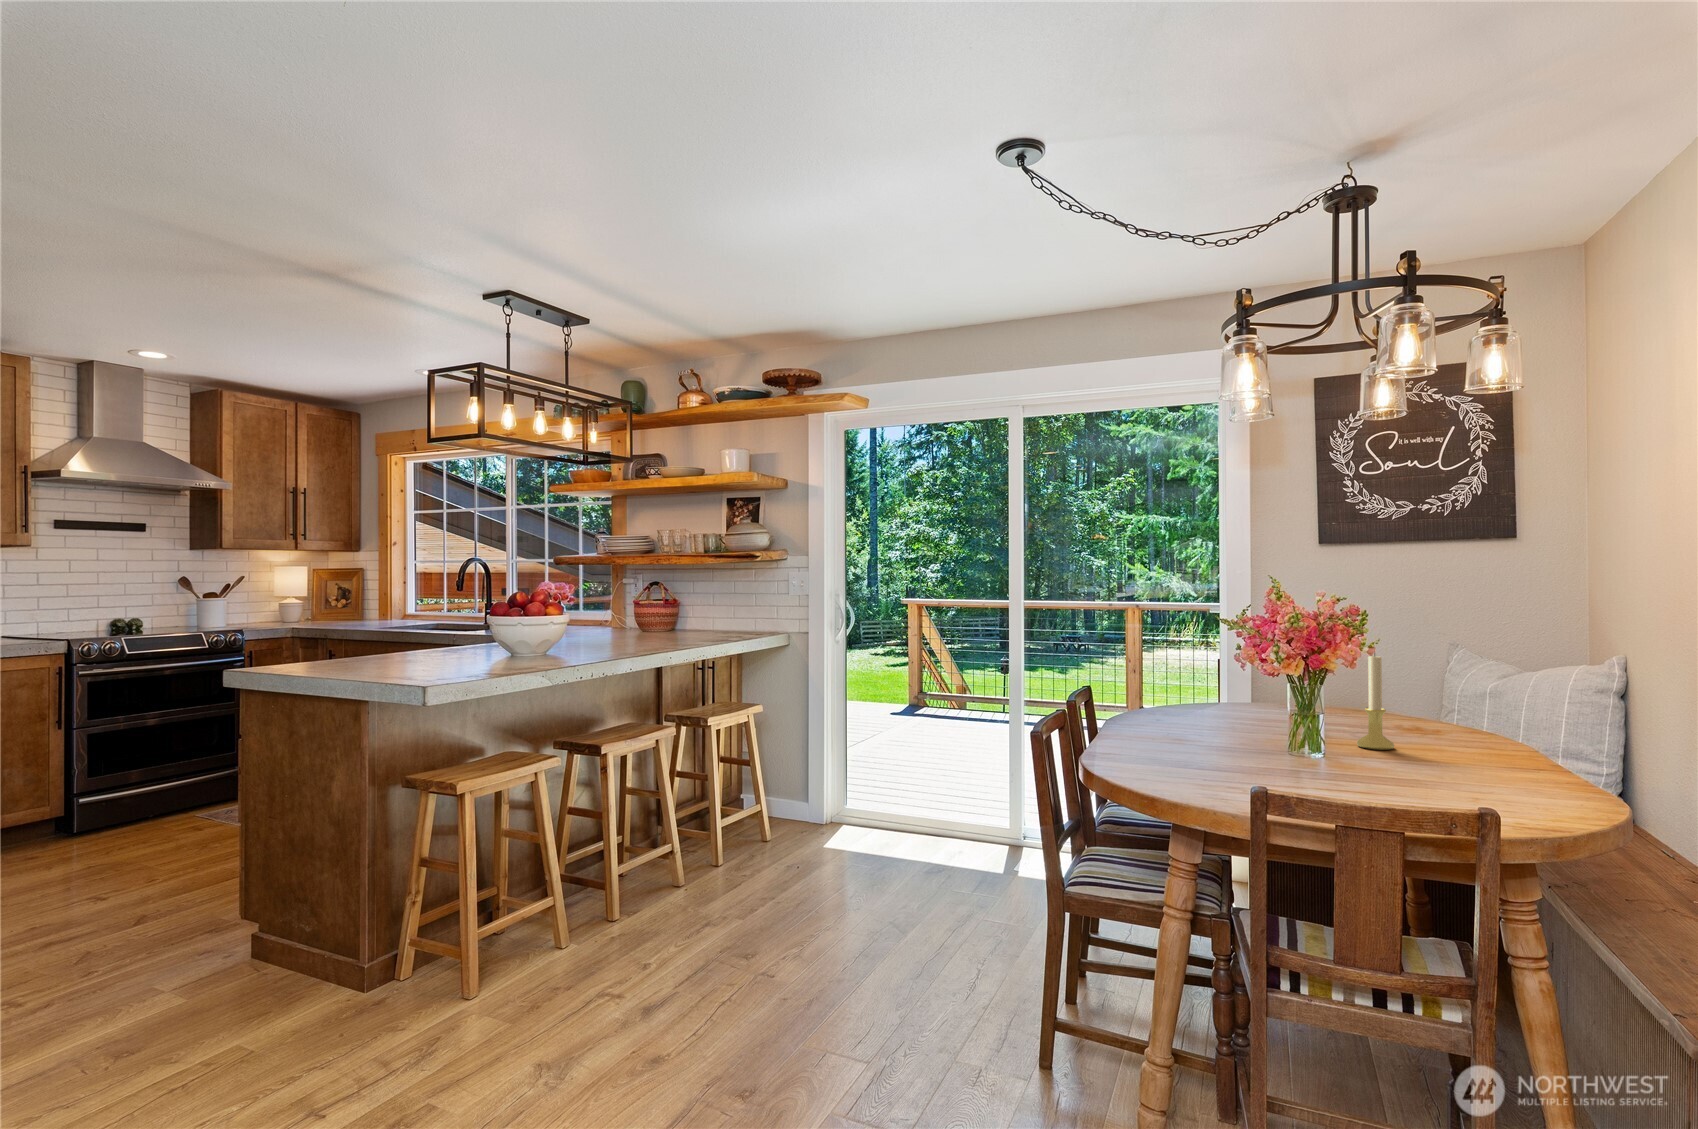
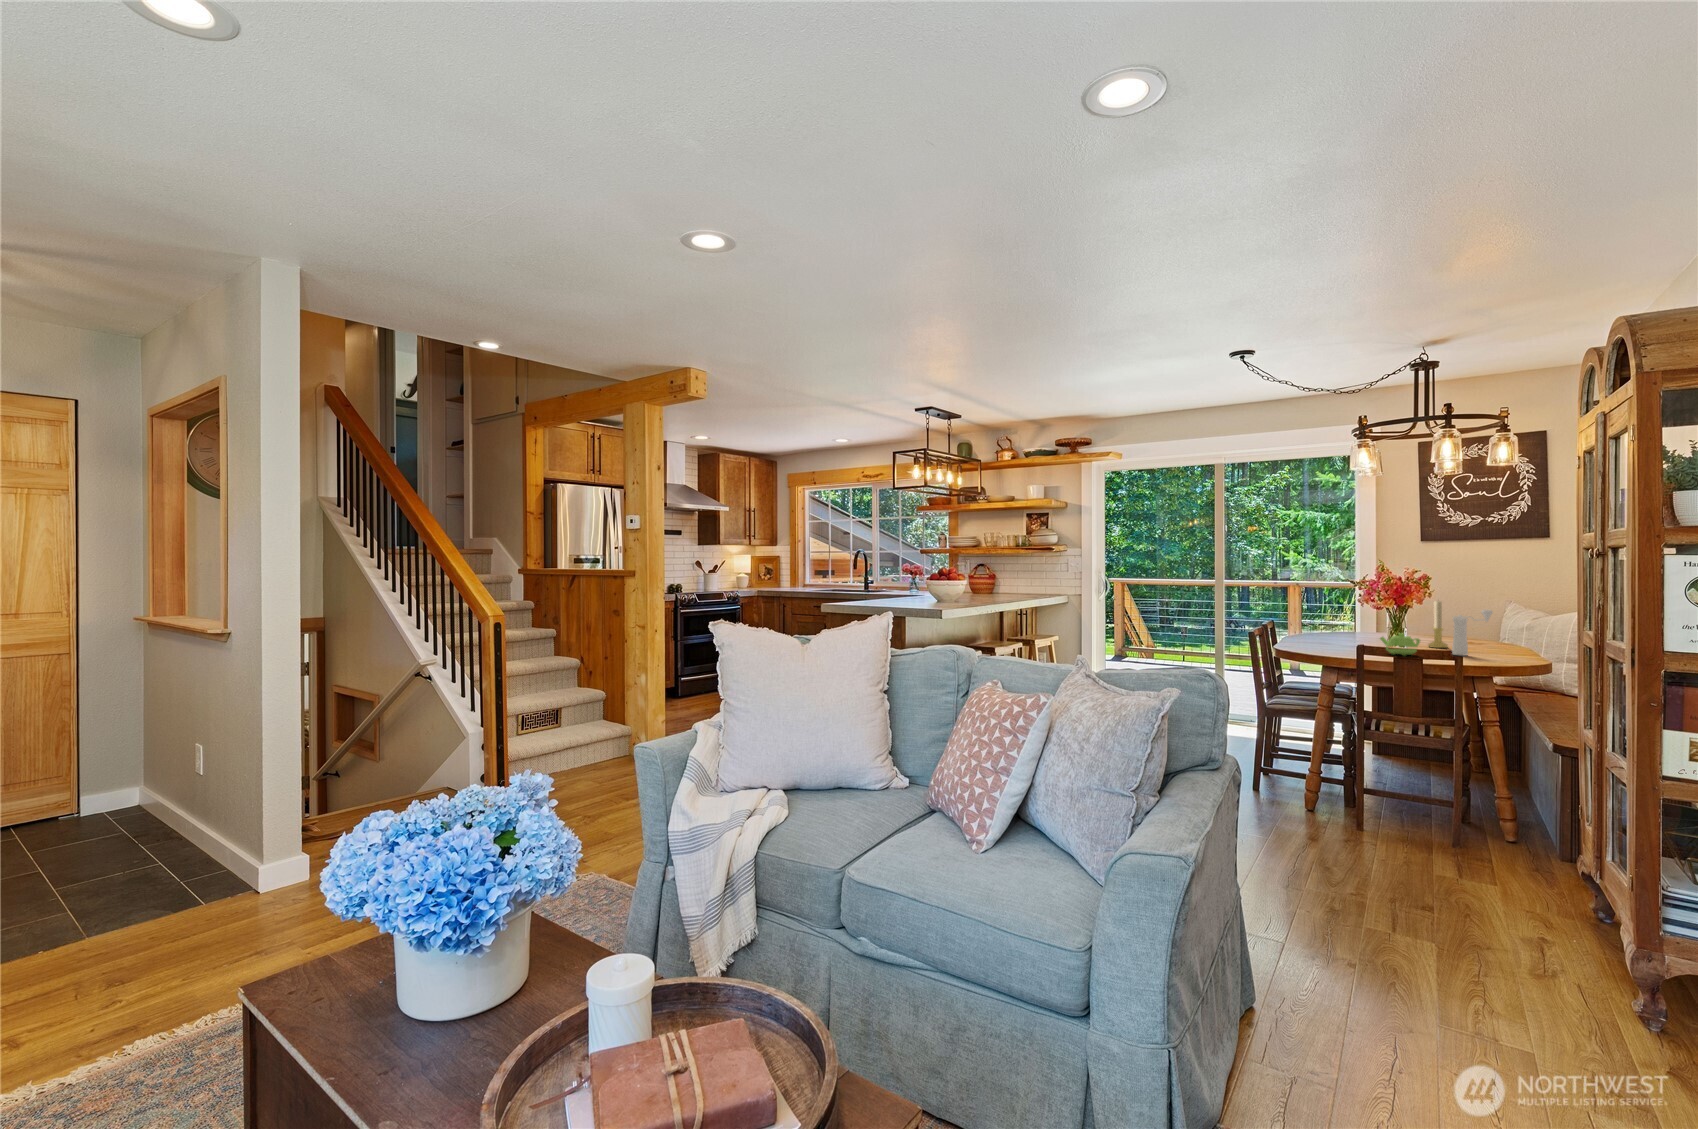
pepper mill: none [1414,678,1490,777] -> present [1452,610,1493,656]
teapot: none [1277,731,1359,781] -> present [1380,633,1420,656]

